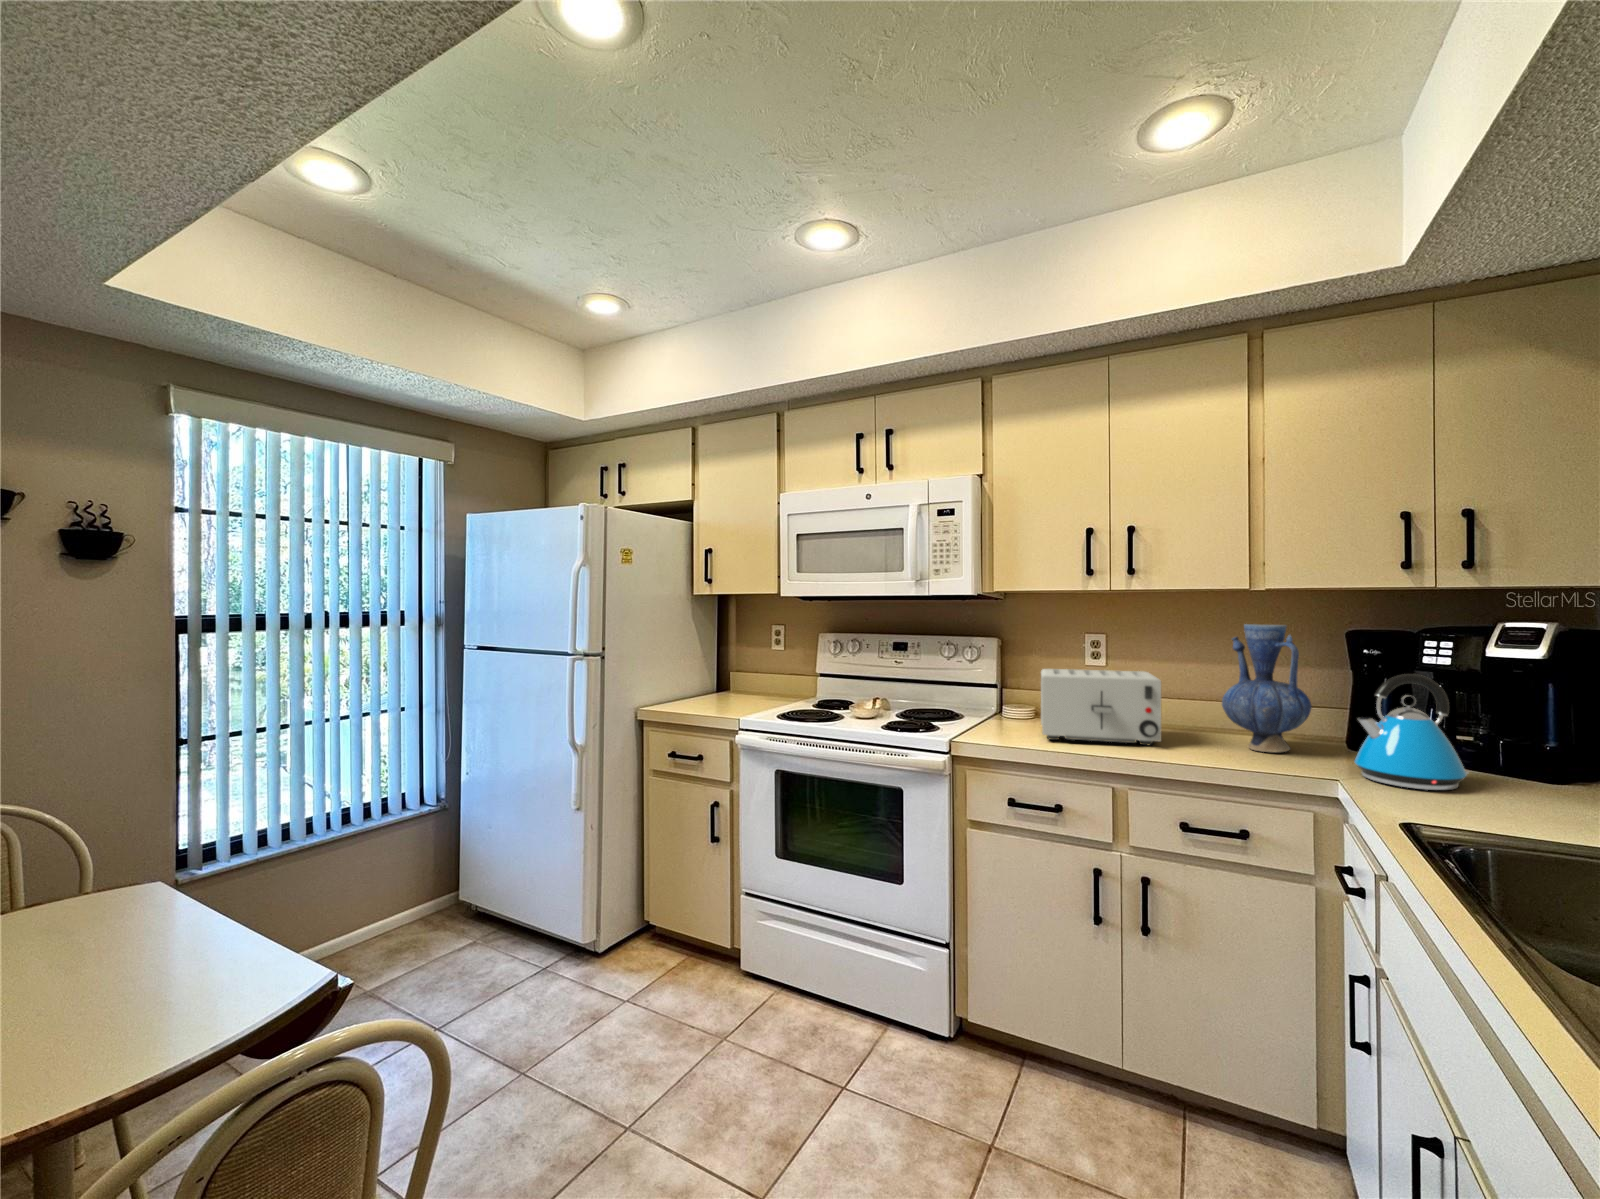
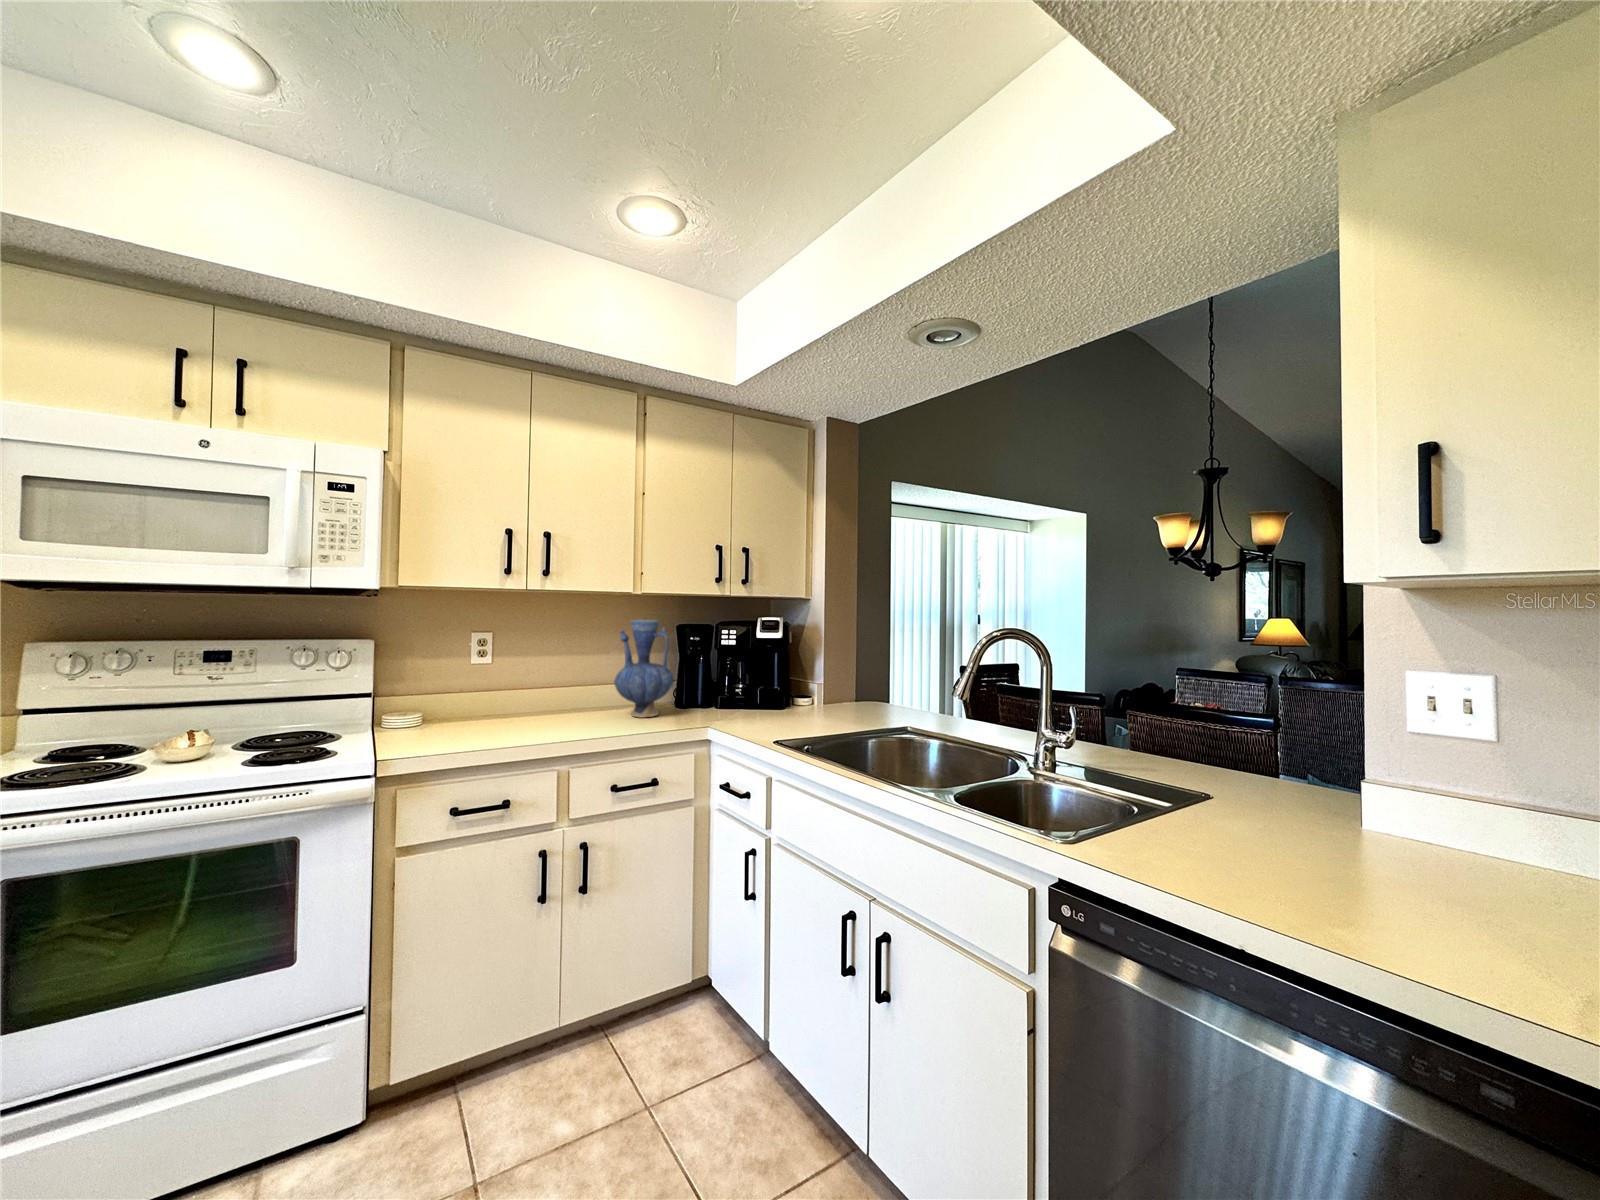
toaster: present [1041,669,1161,745] -> none [454,663,580,738]
kettle: present [1354,674,1469,790] -> none [707,650,762,723]

